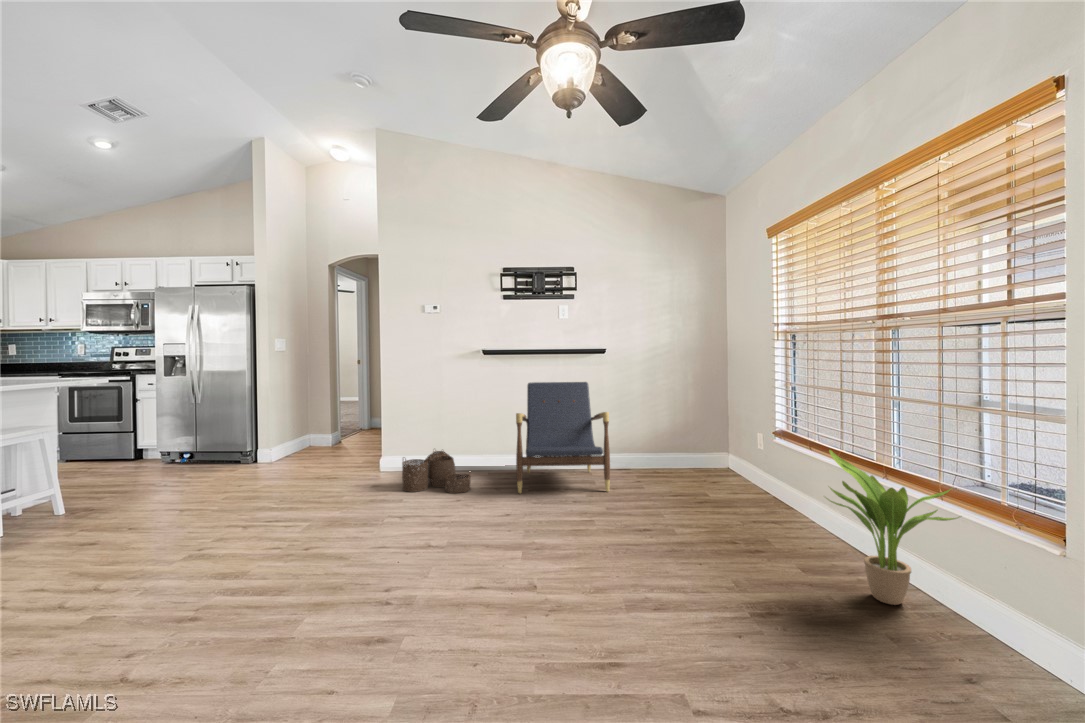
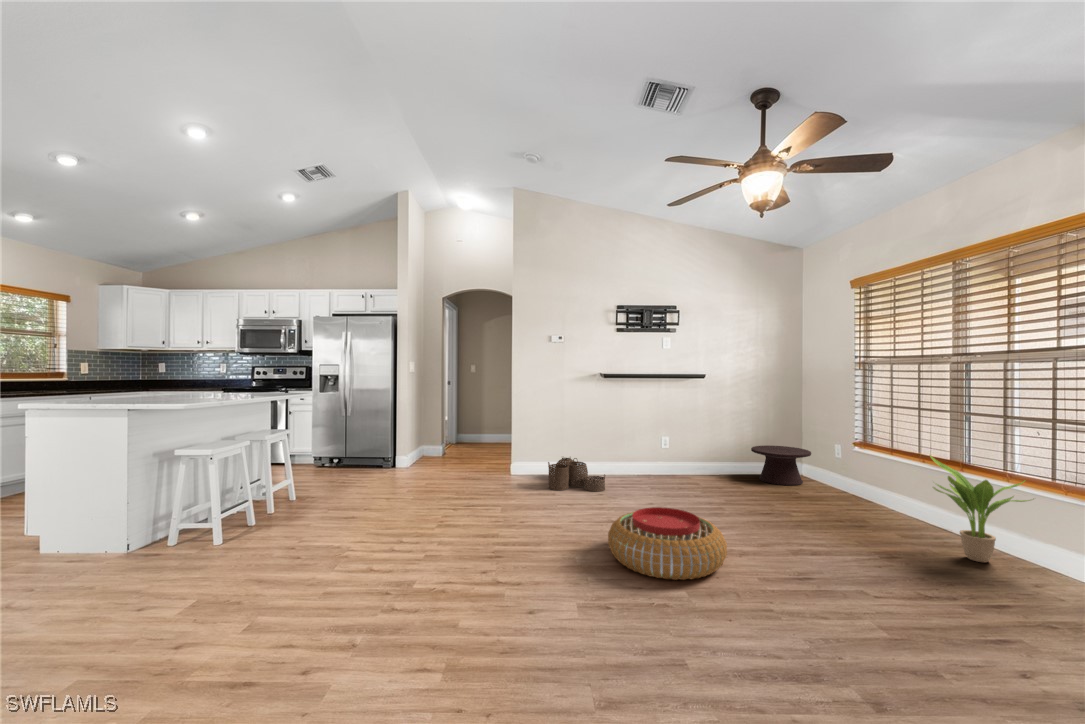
lounge chair: present [516,382,610,493] -> none [637,401,720,492]
side table: none [661,434,730,483] -> present [751,446,811,485]
pouf: none [356,524,524,640] -> present [608,507,727,580]

